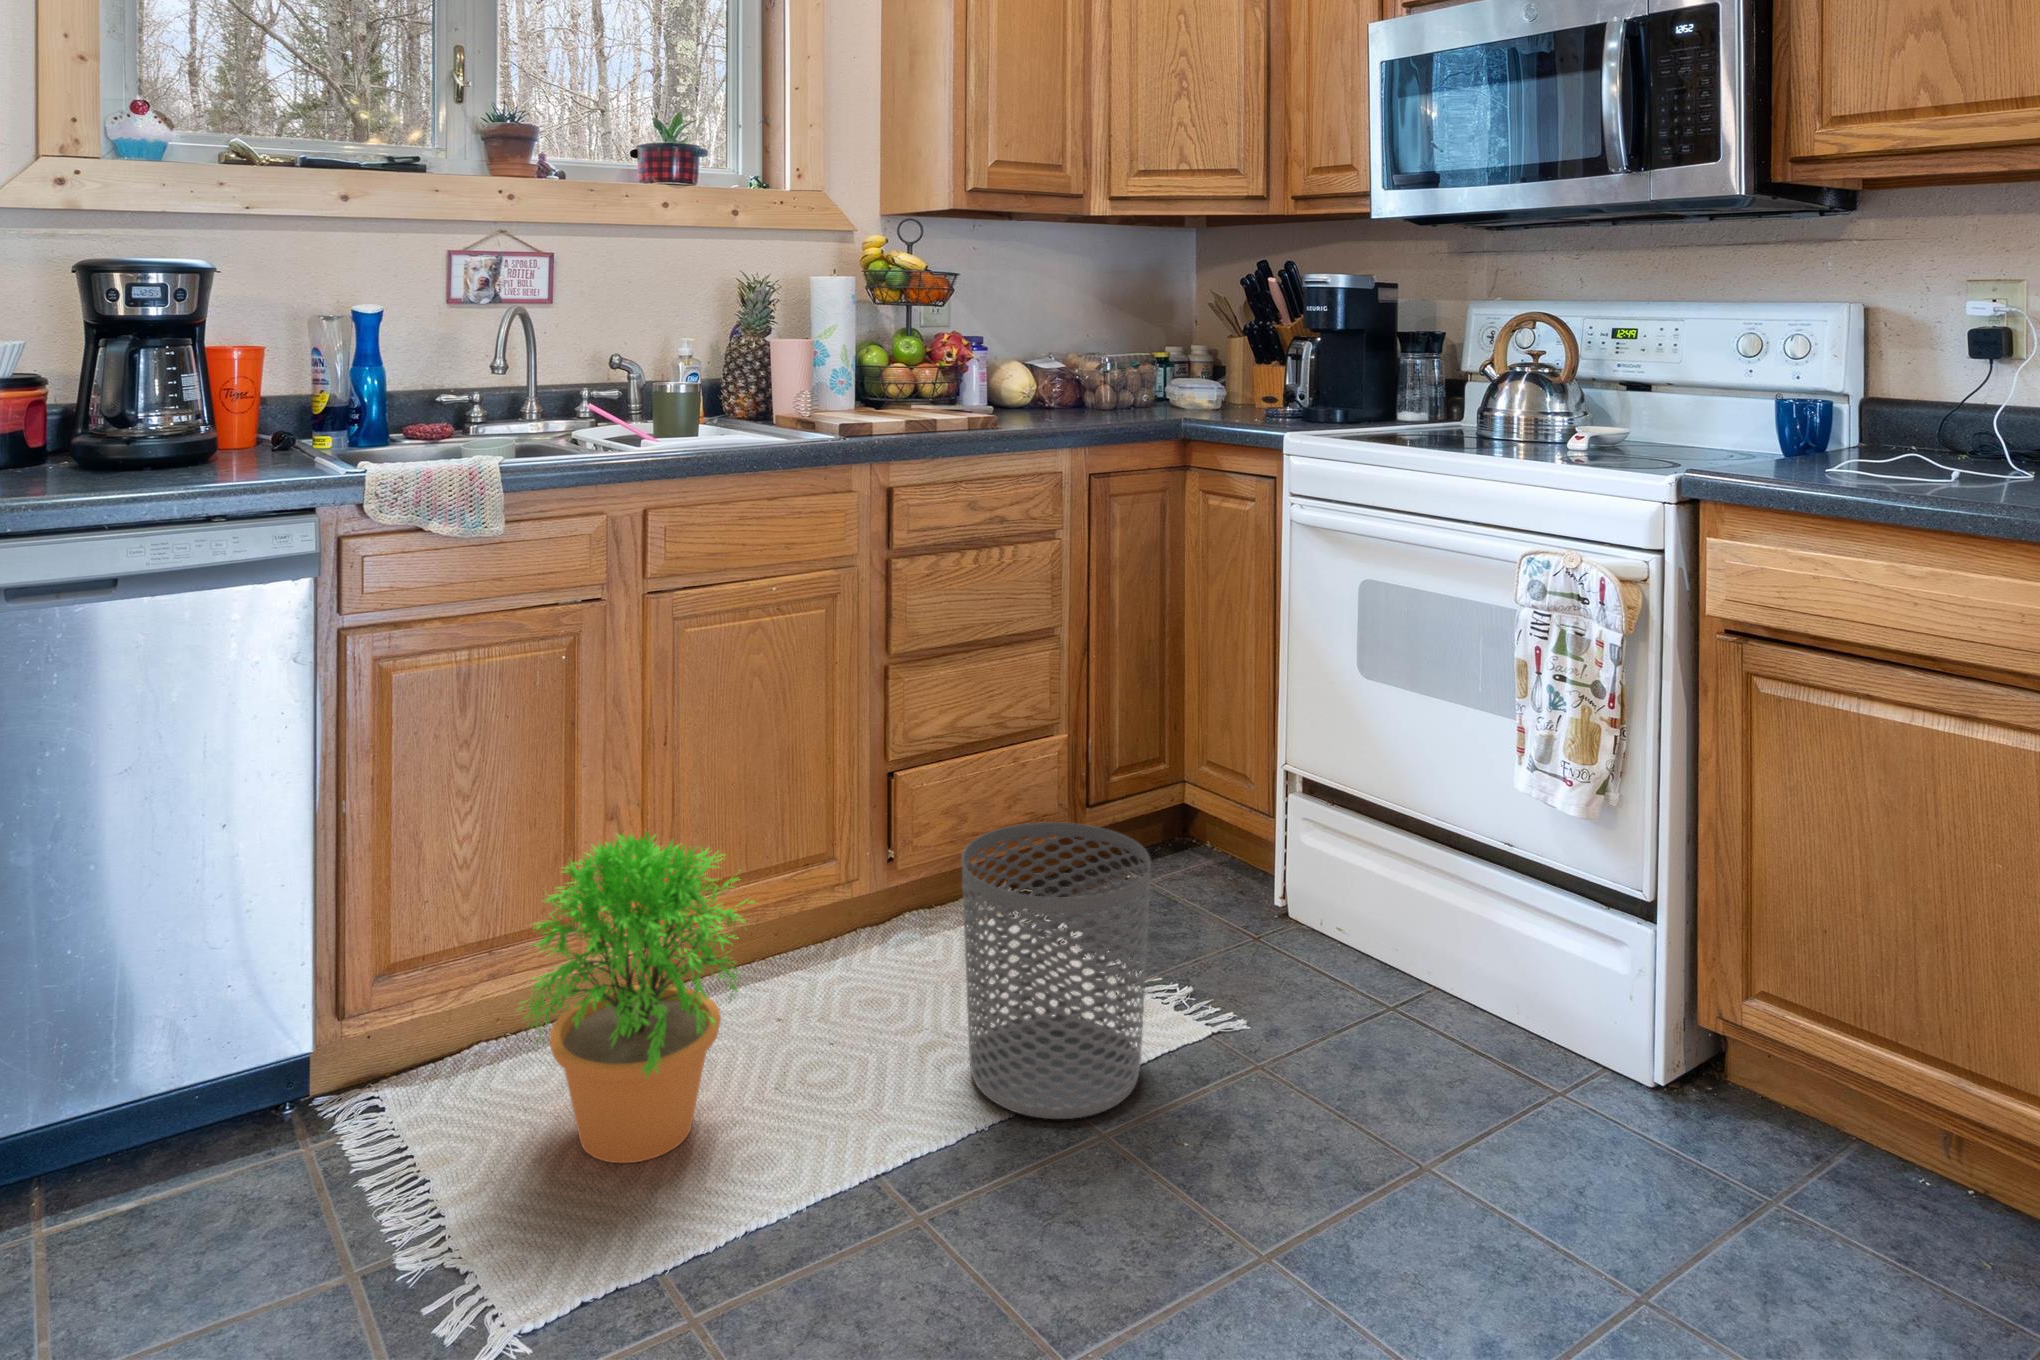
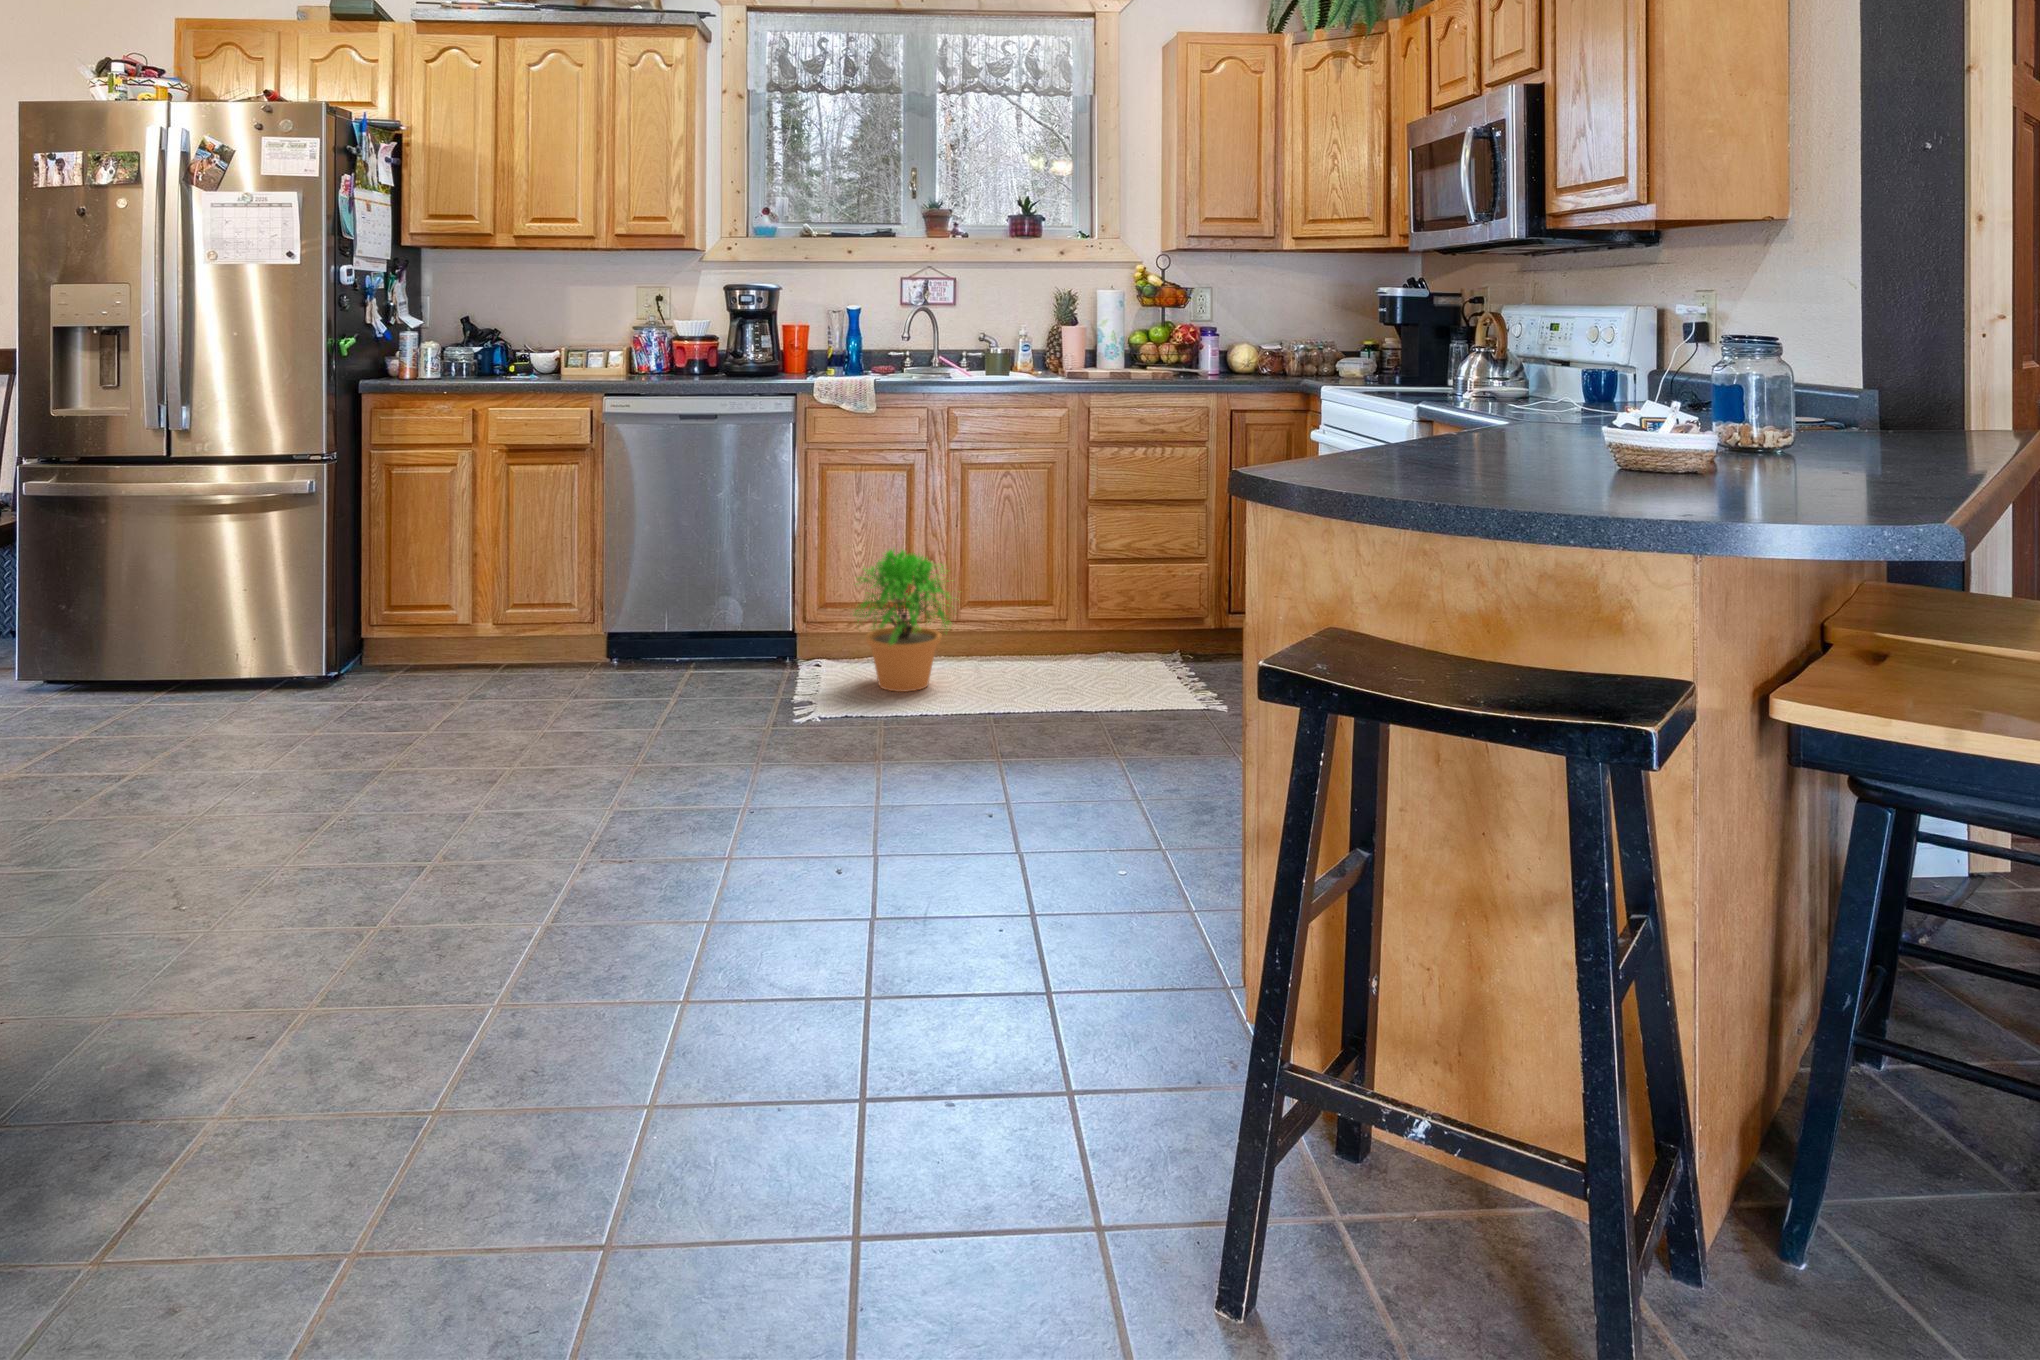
waste bin: present [962,822,1151,1119] -> none [1051,580,1149,714]

